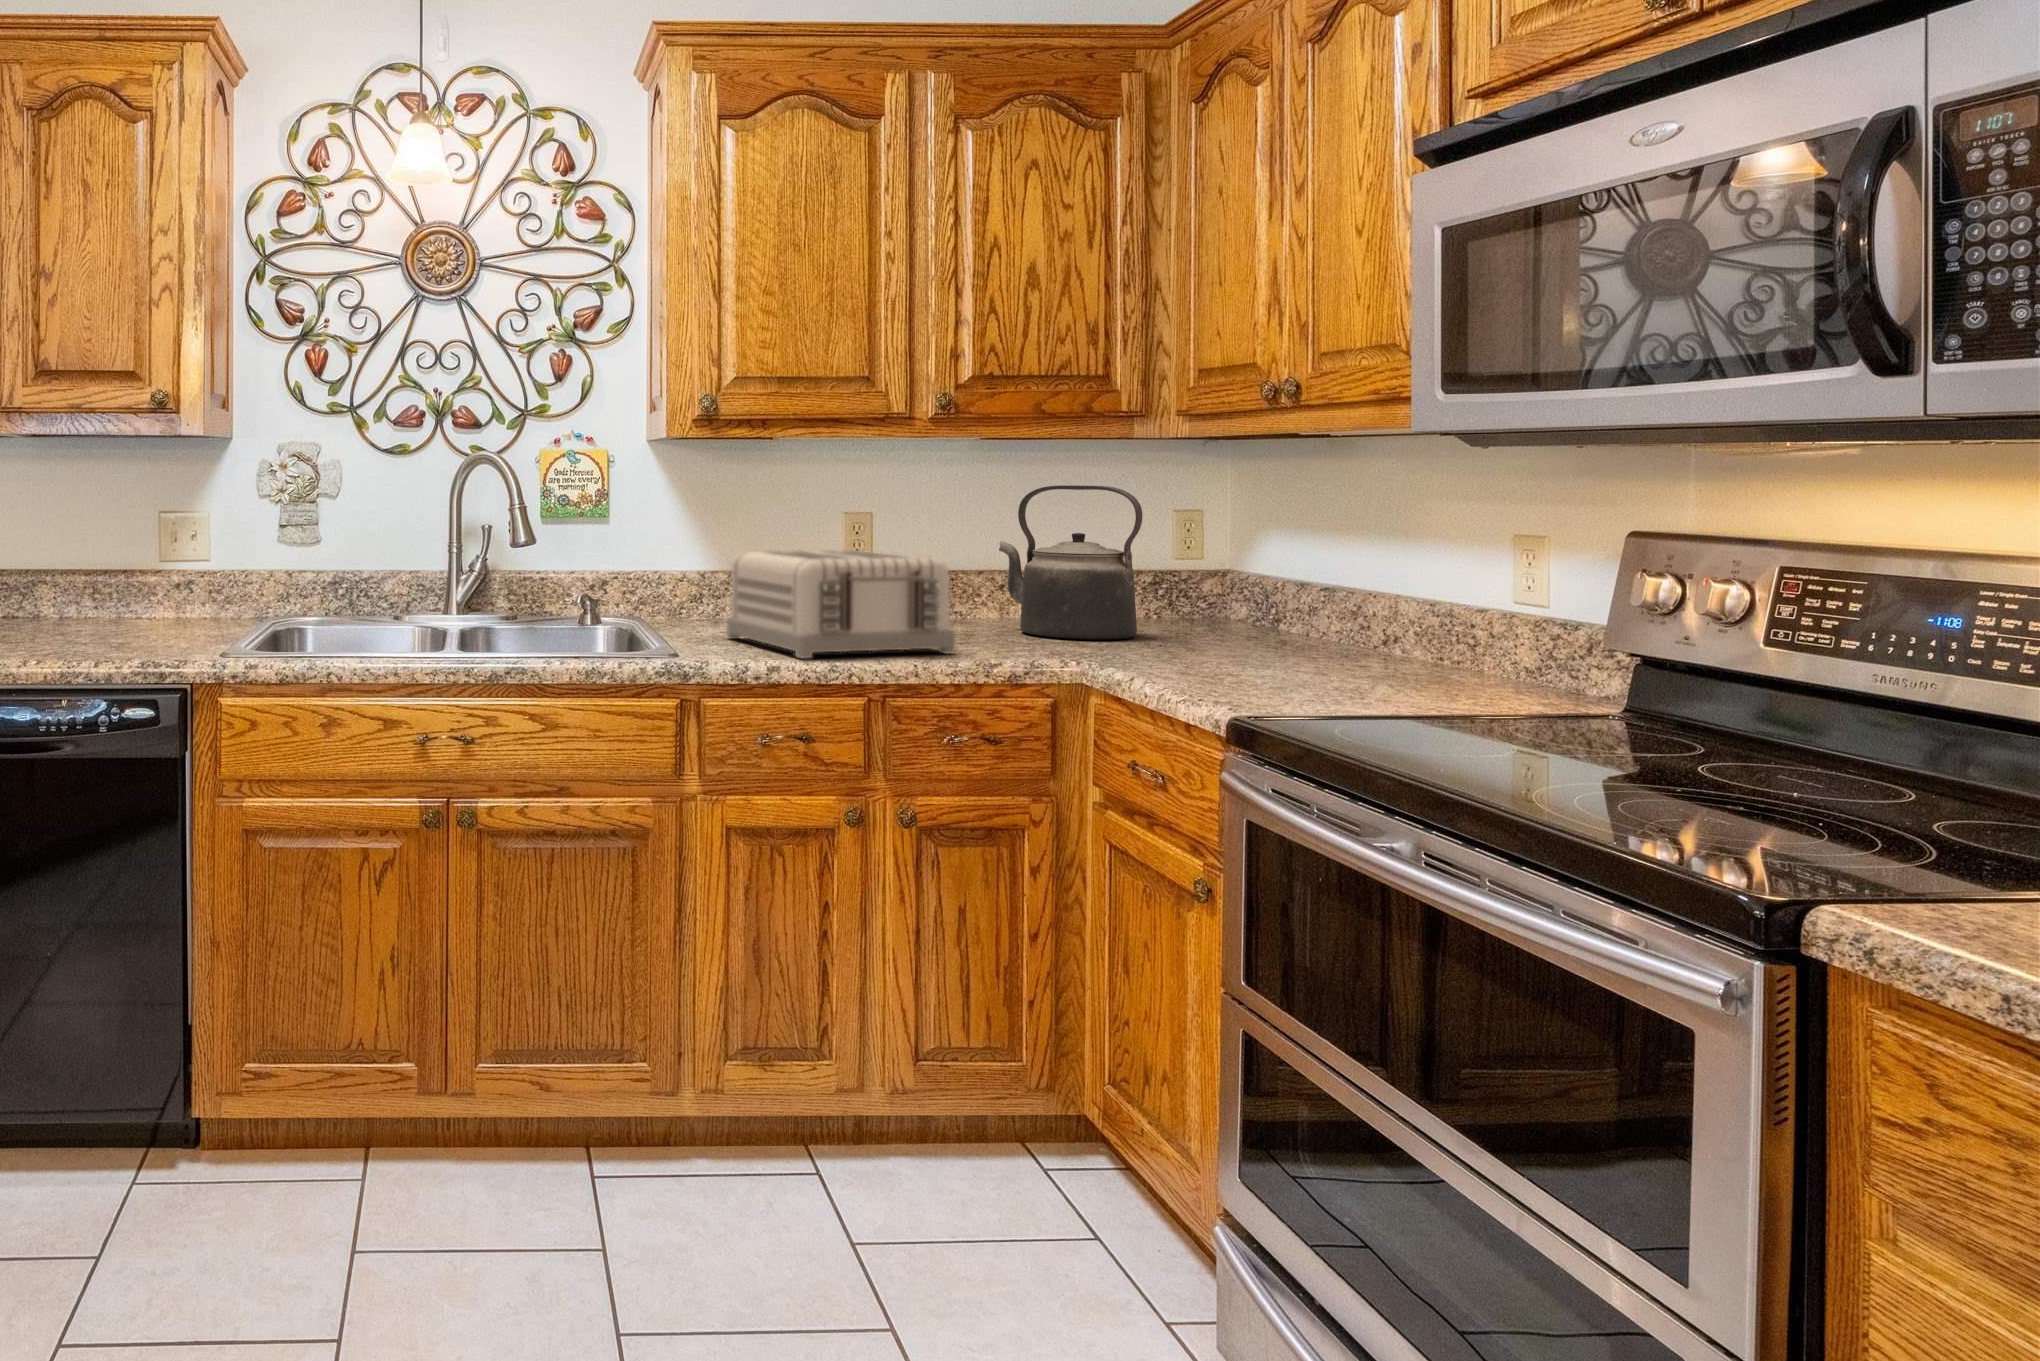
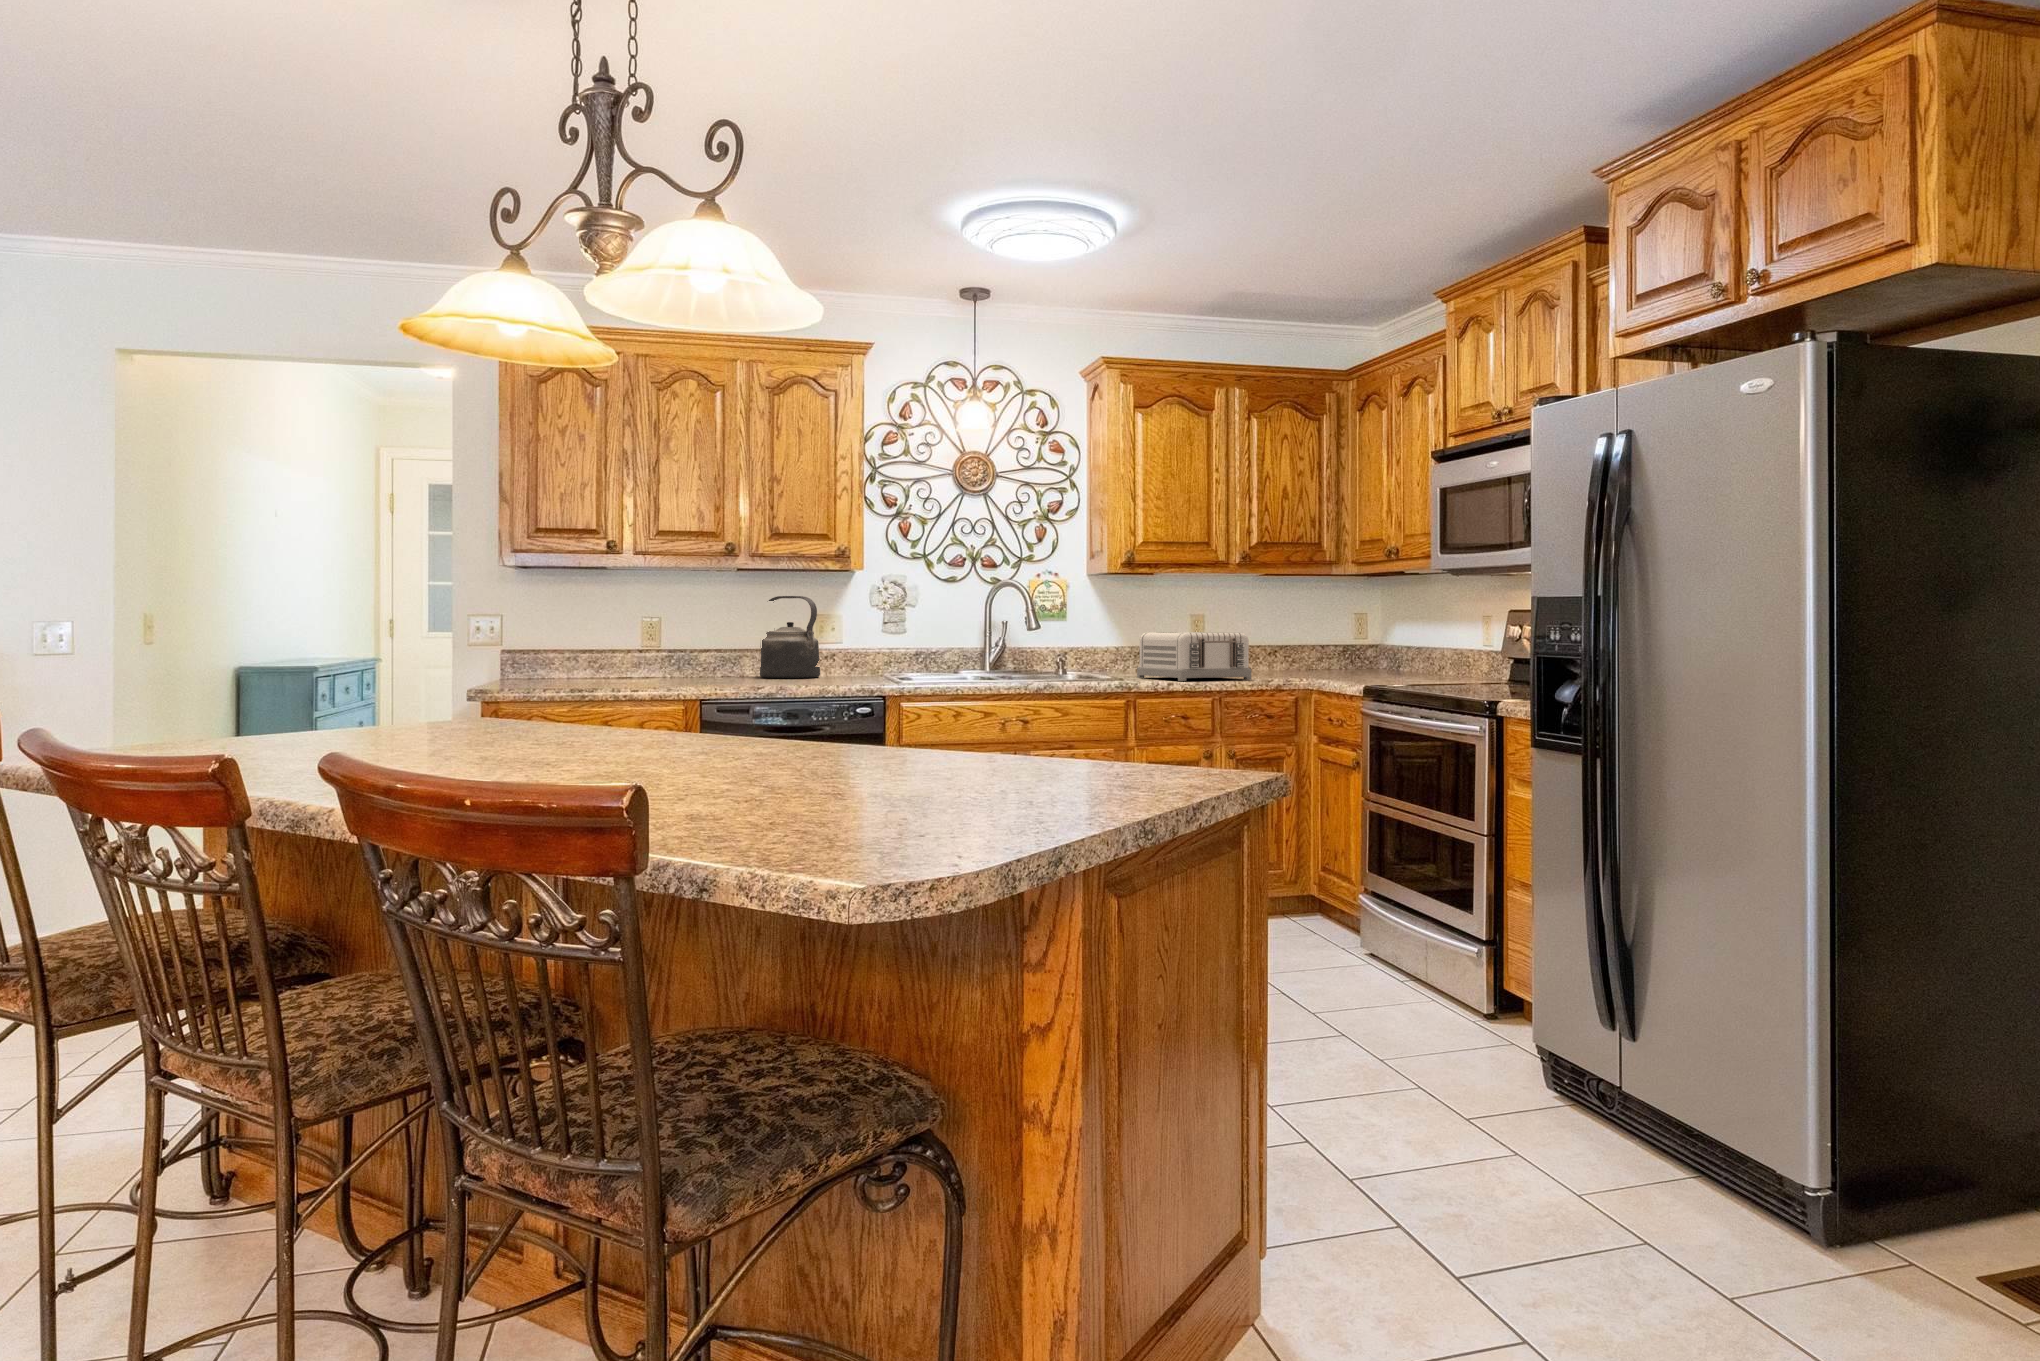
kettle: present [999,485,1142,640] -> present [760,596,820,678]

